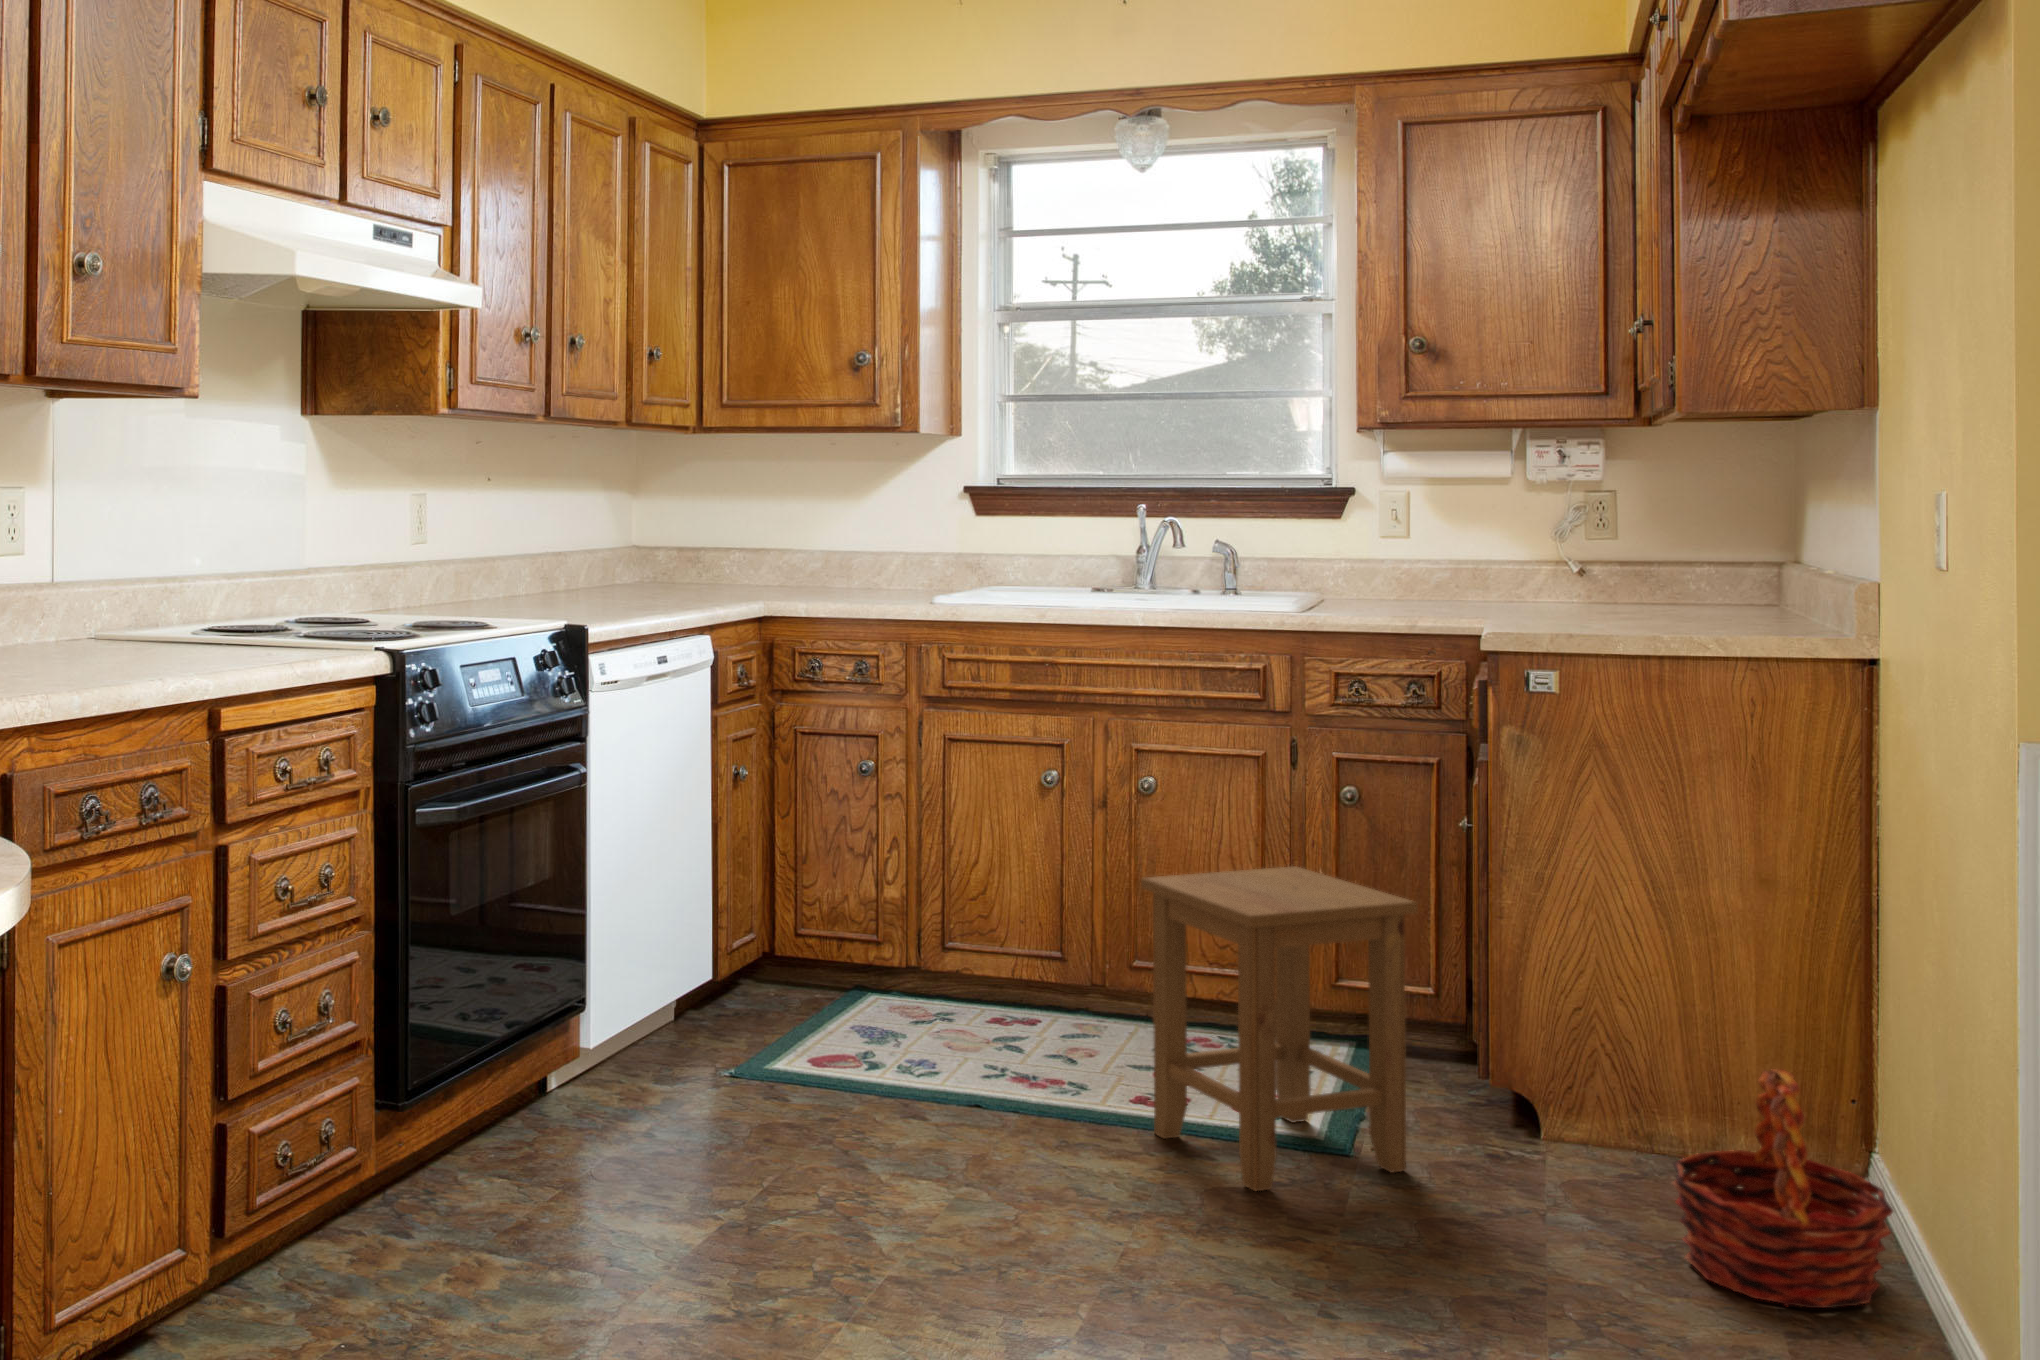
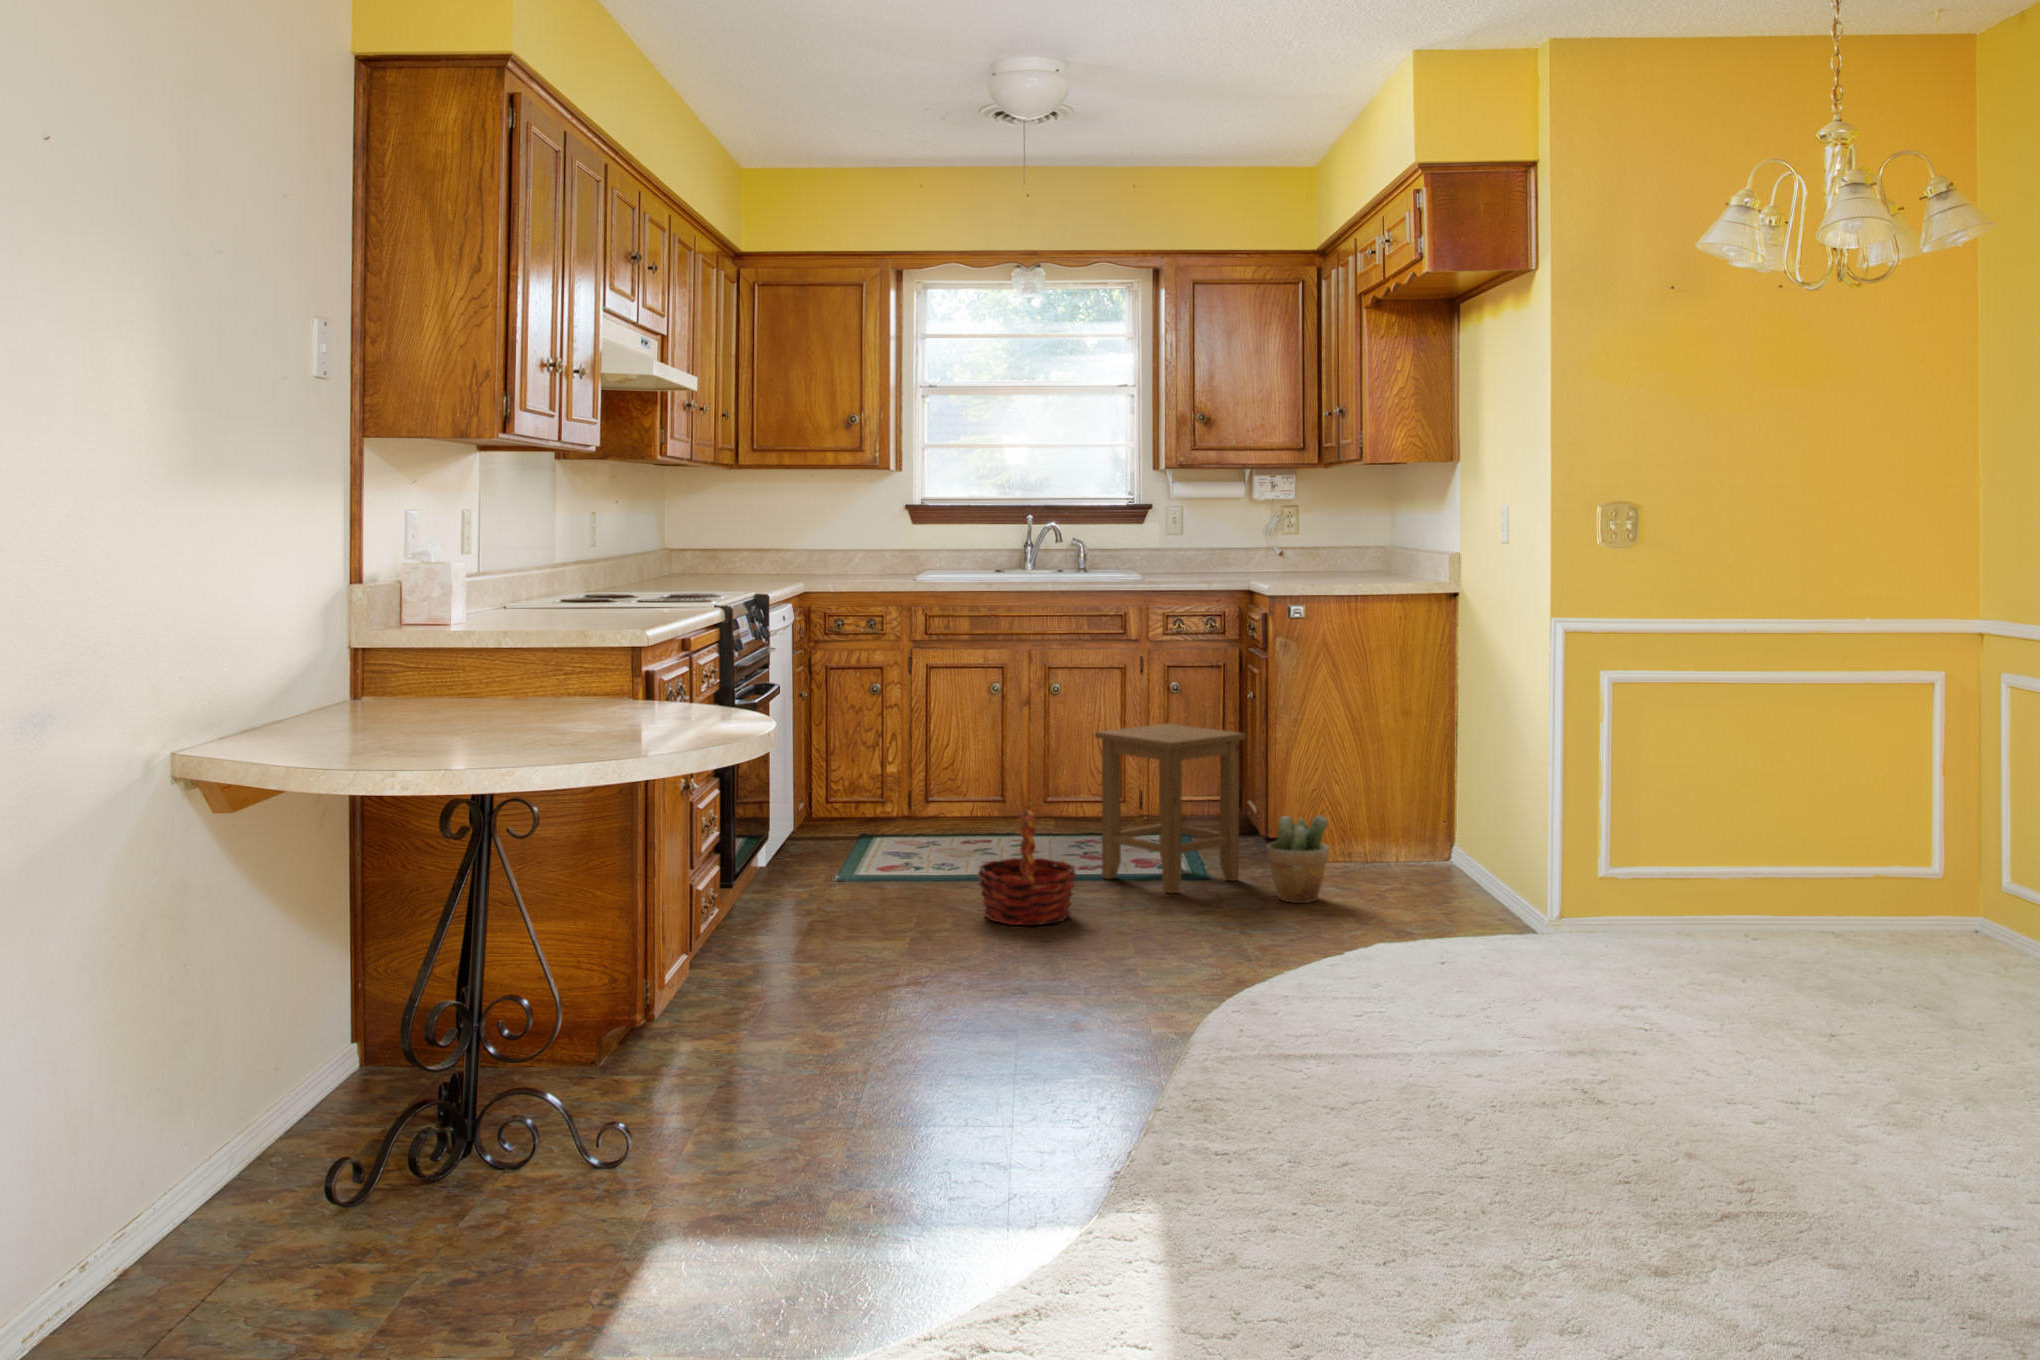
basket: present [1672,1069,1893,1308] -> present [978,809,1076,925]
potted plant: none [1433,1076,1563,1253] -> present [1266,816,1329,903]

